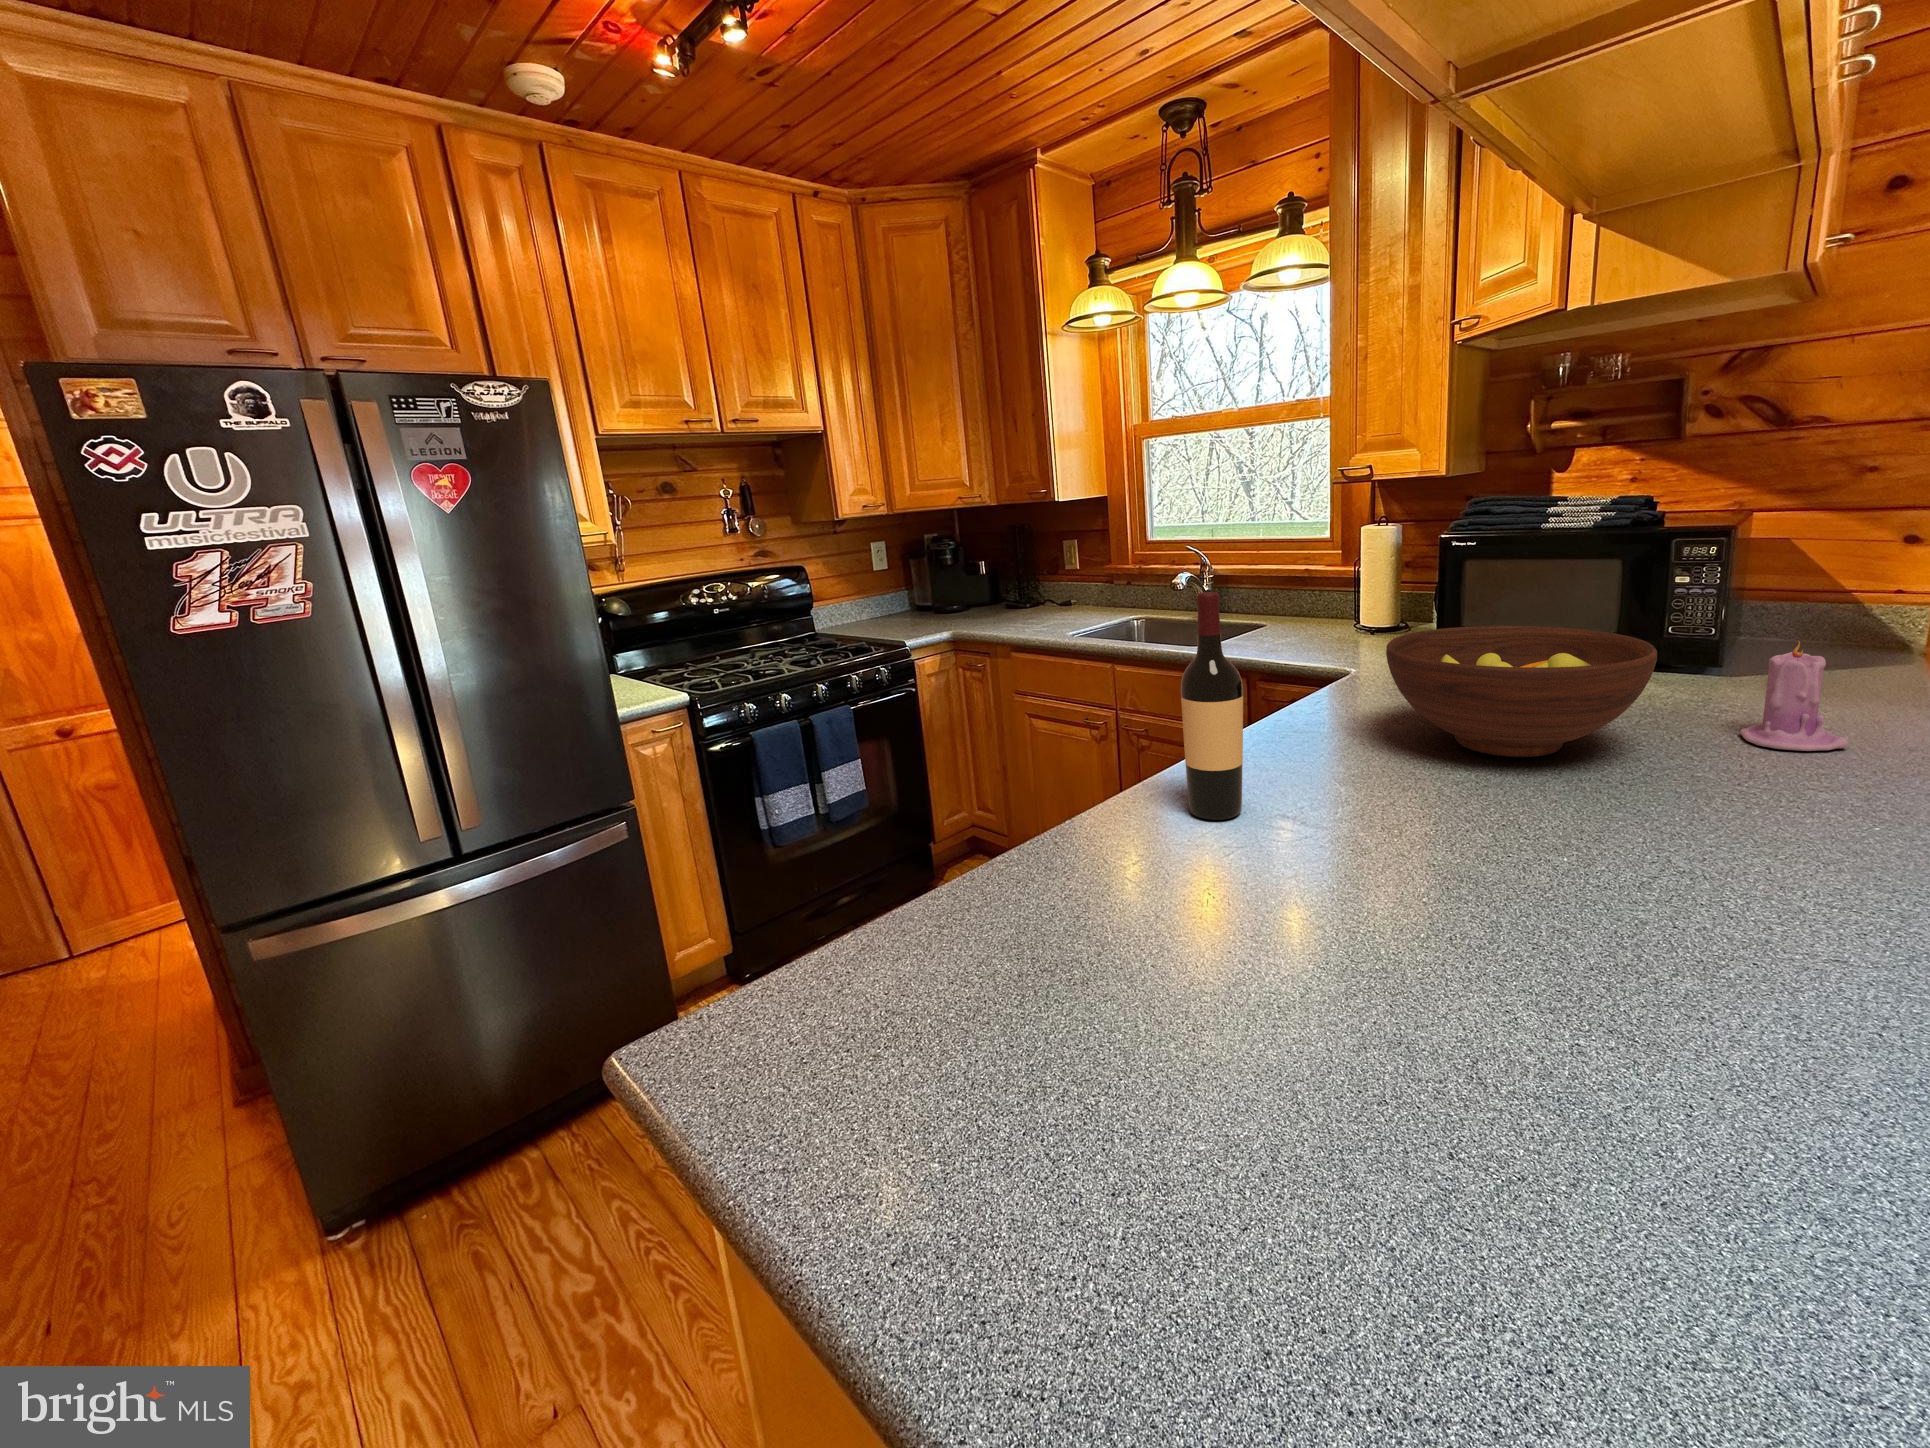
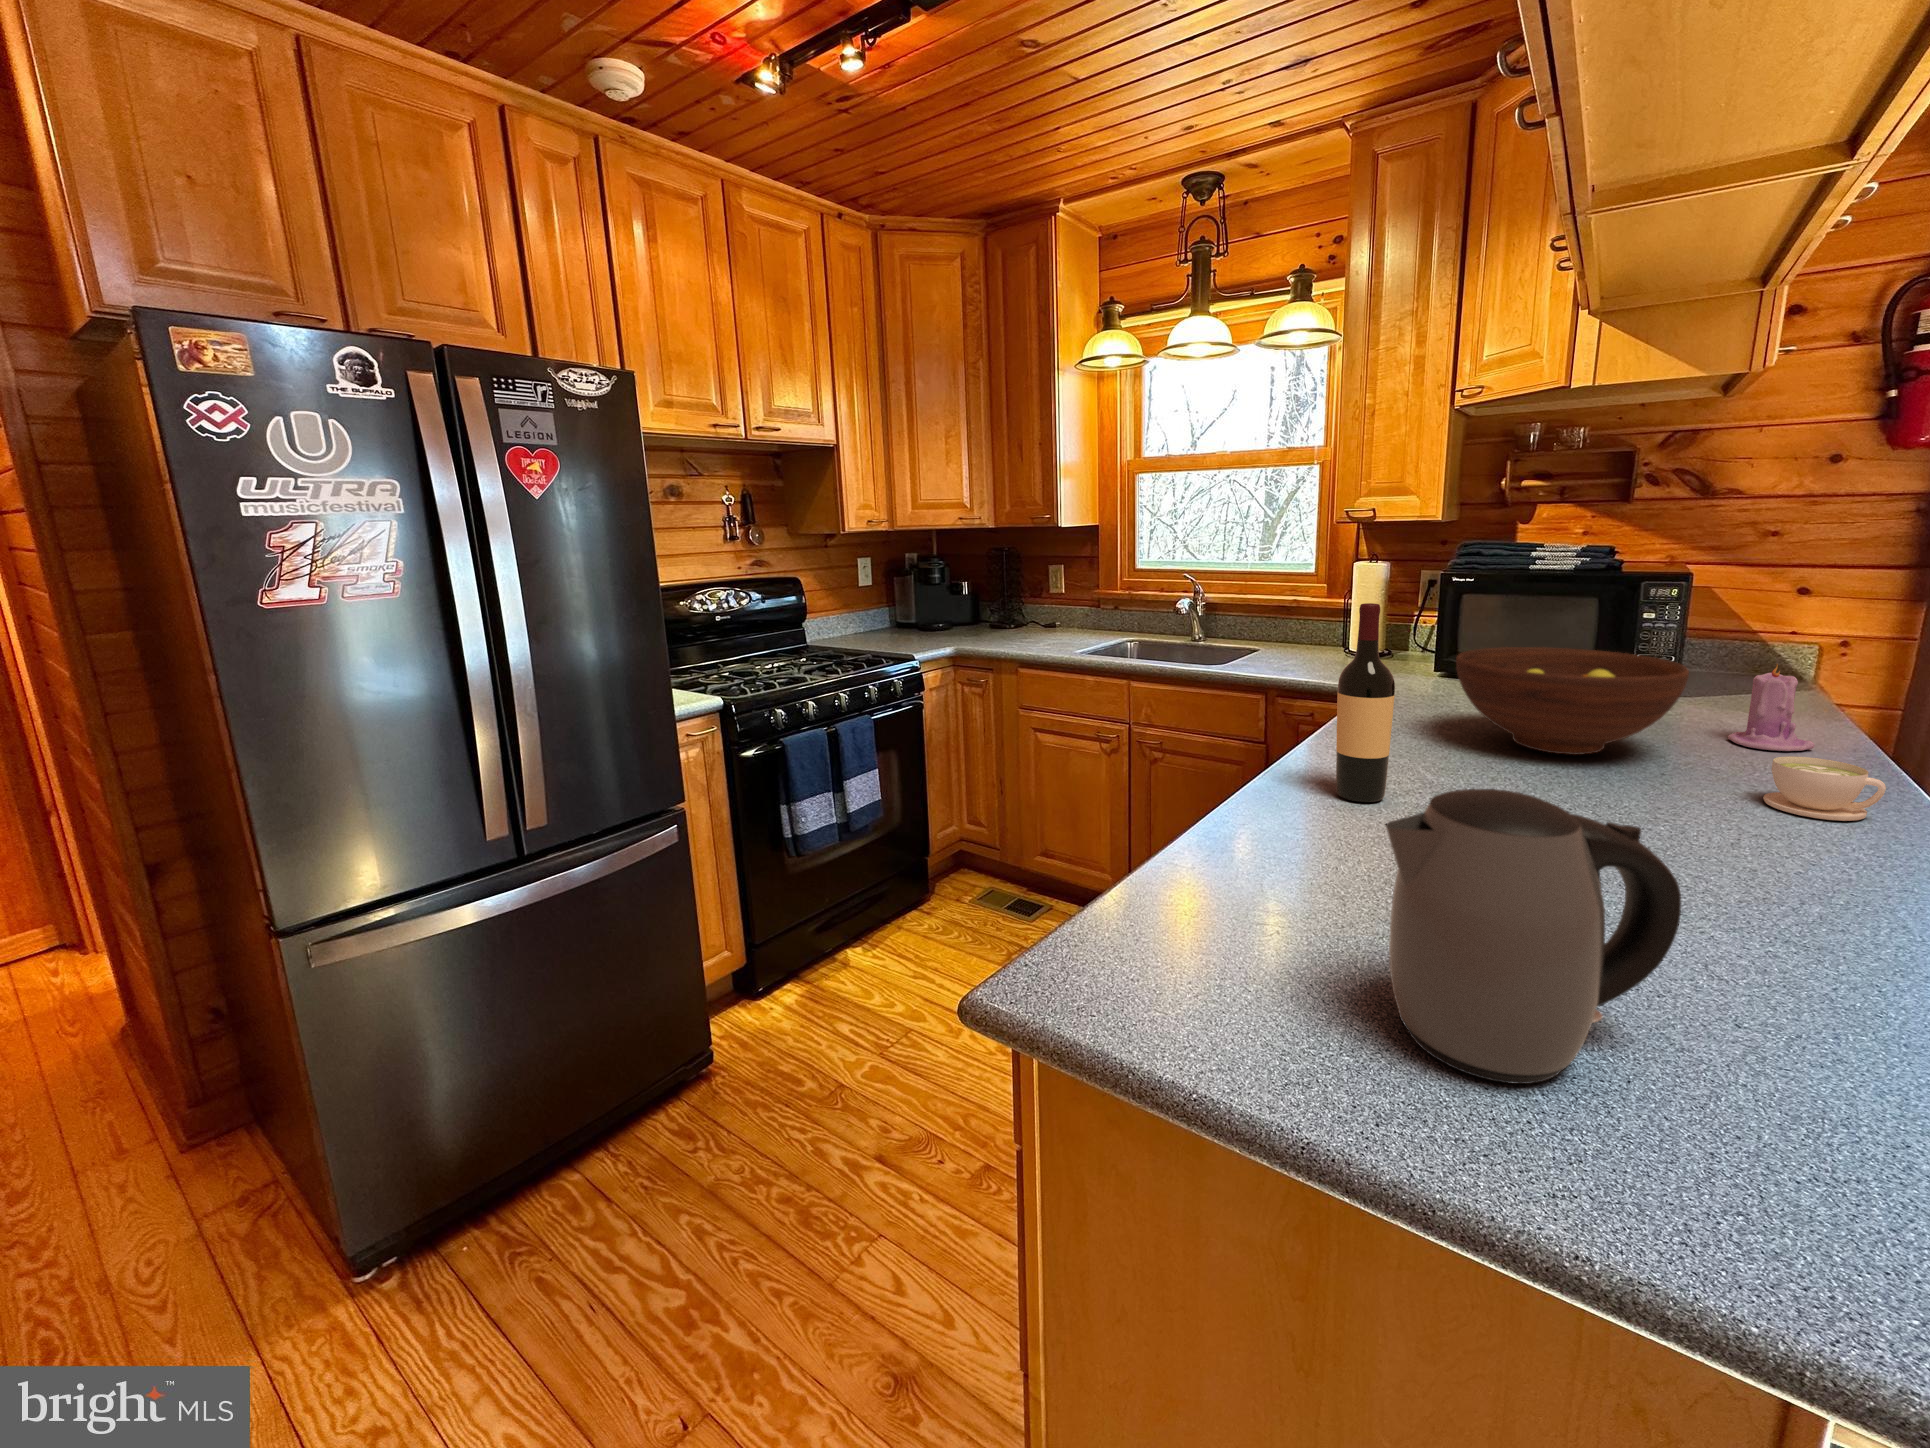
coffee cup: none [1715,767,1865,853] -> present [1763,756,1886,821]
kettle: none [920,849,1267,1219] -> present [1386,789,1681,1084]

